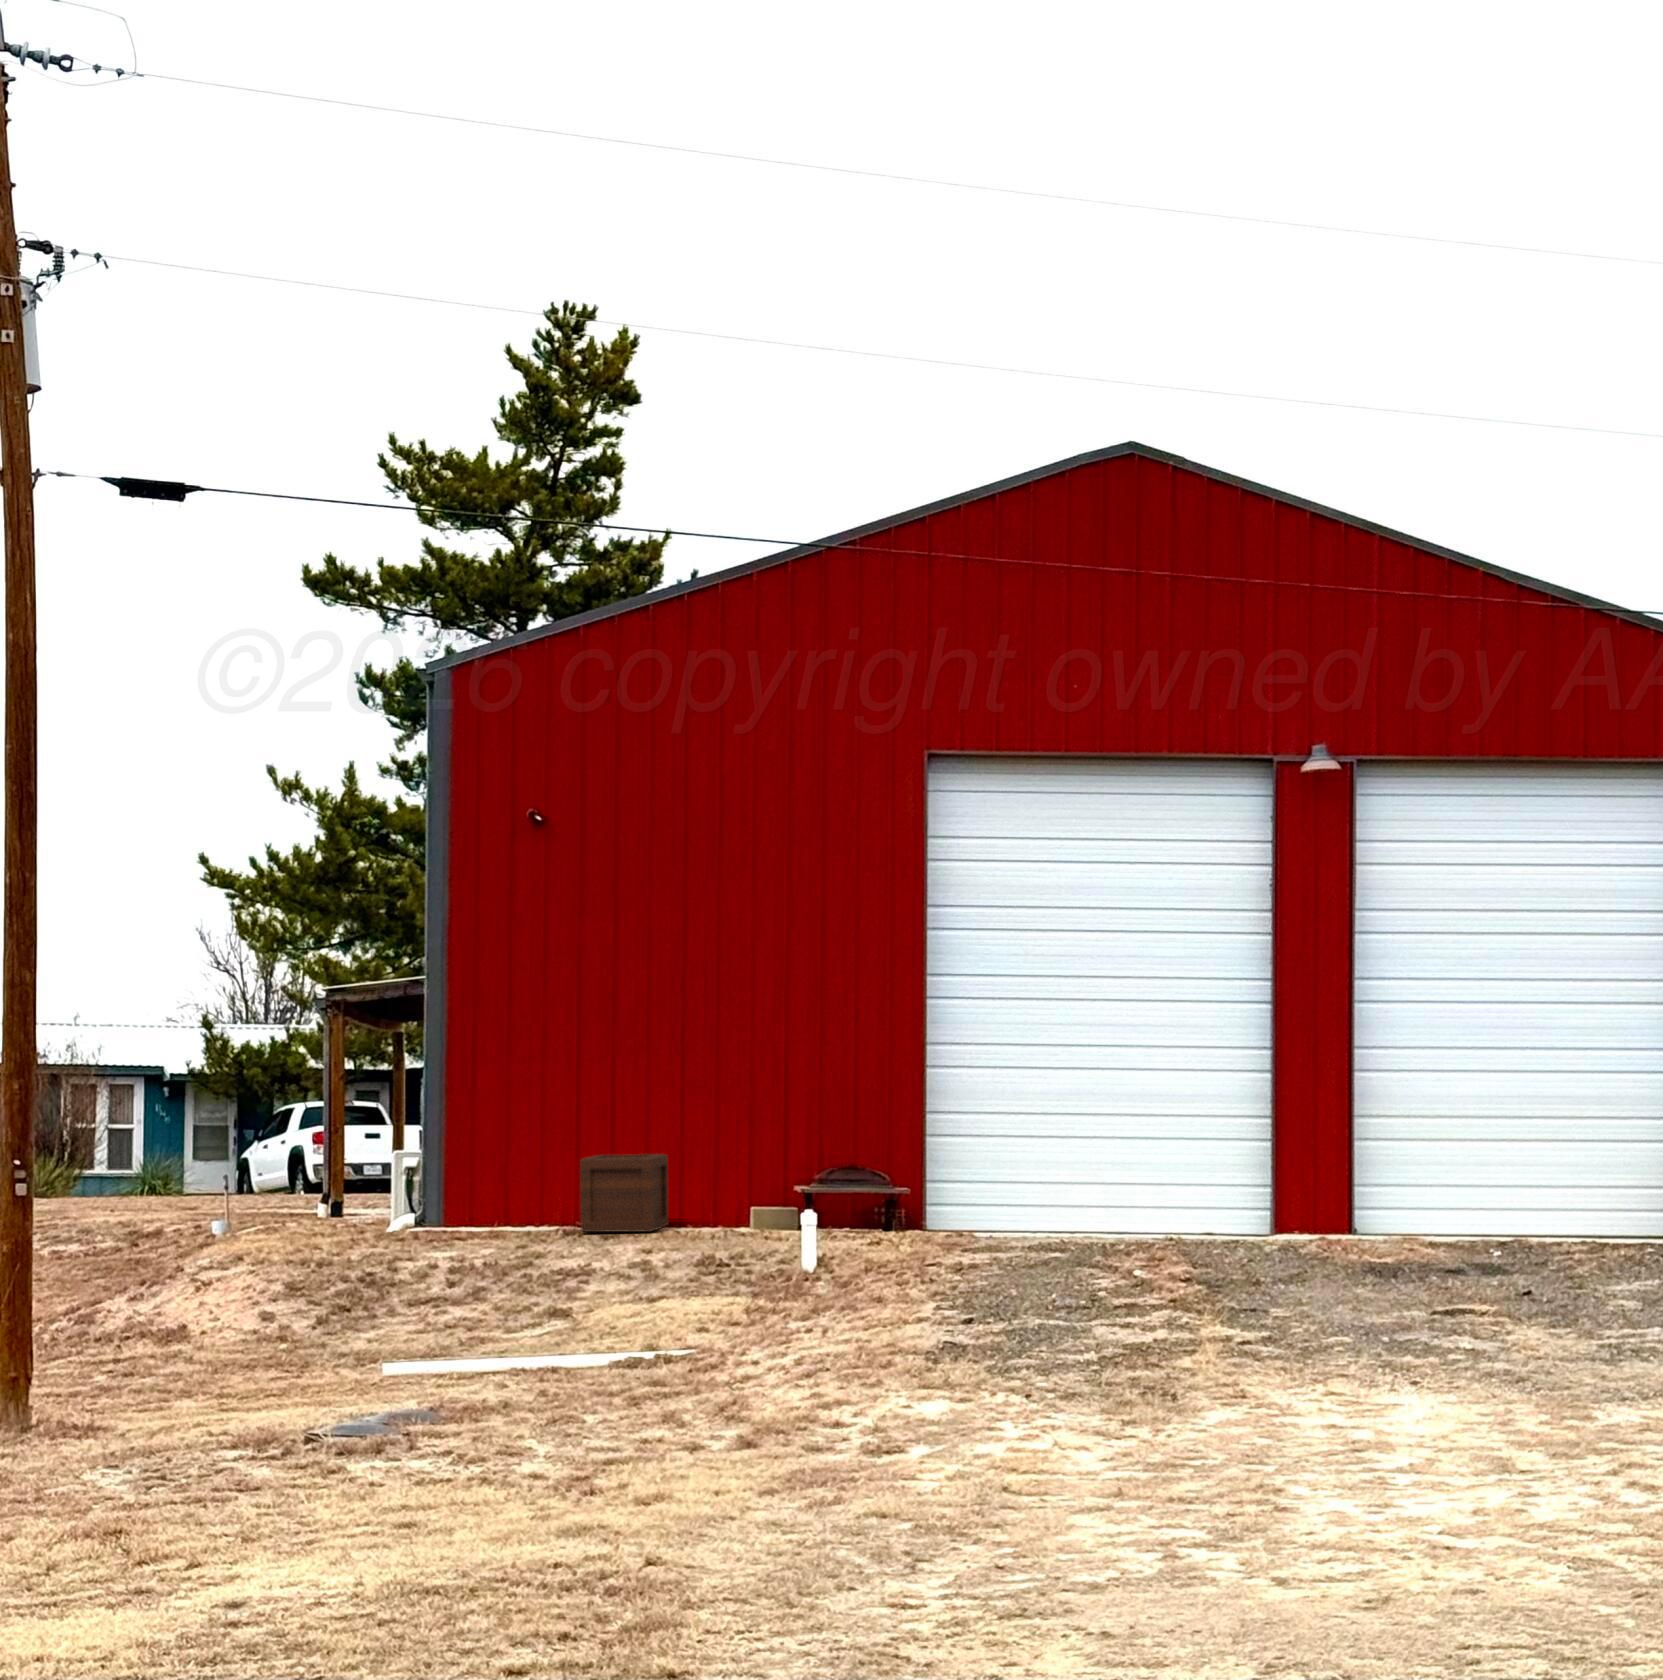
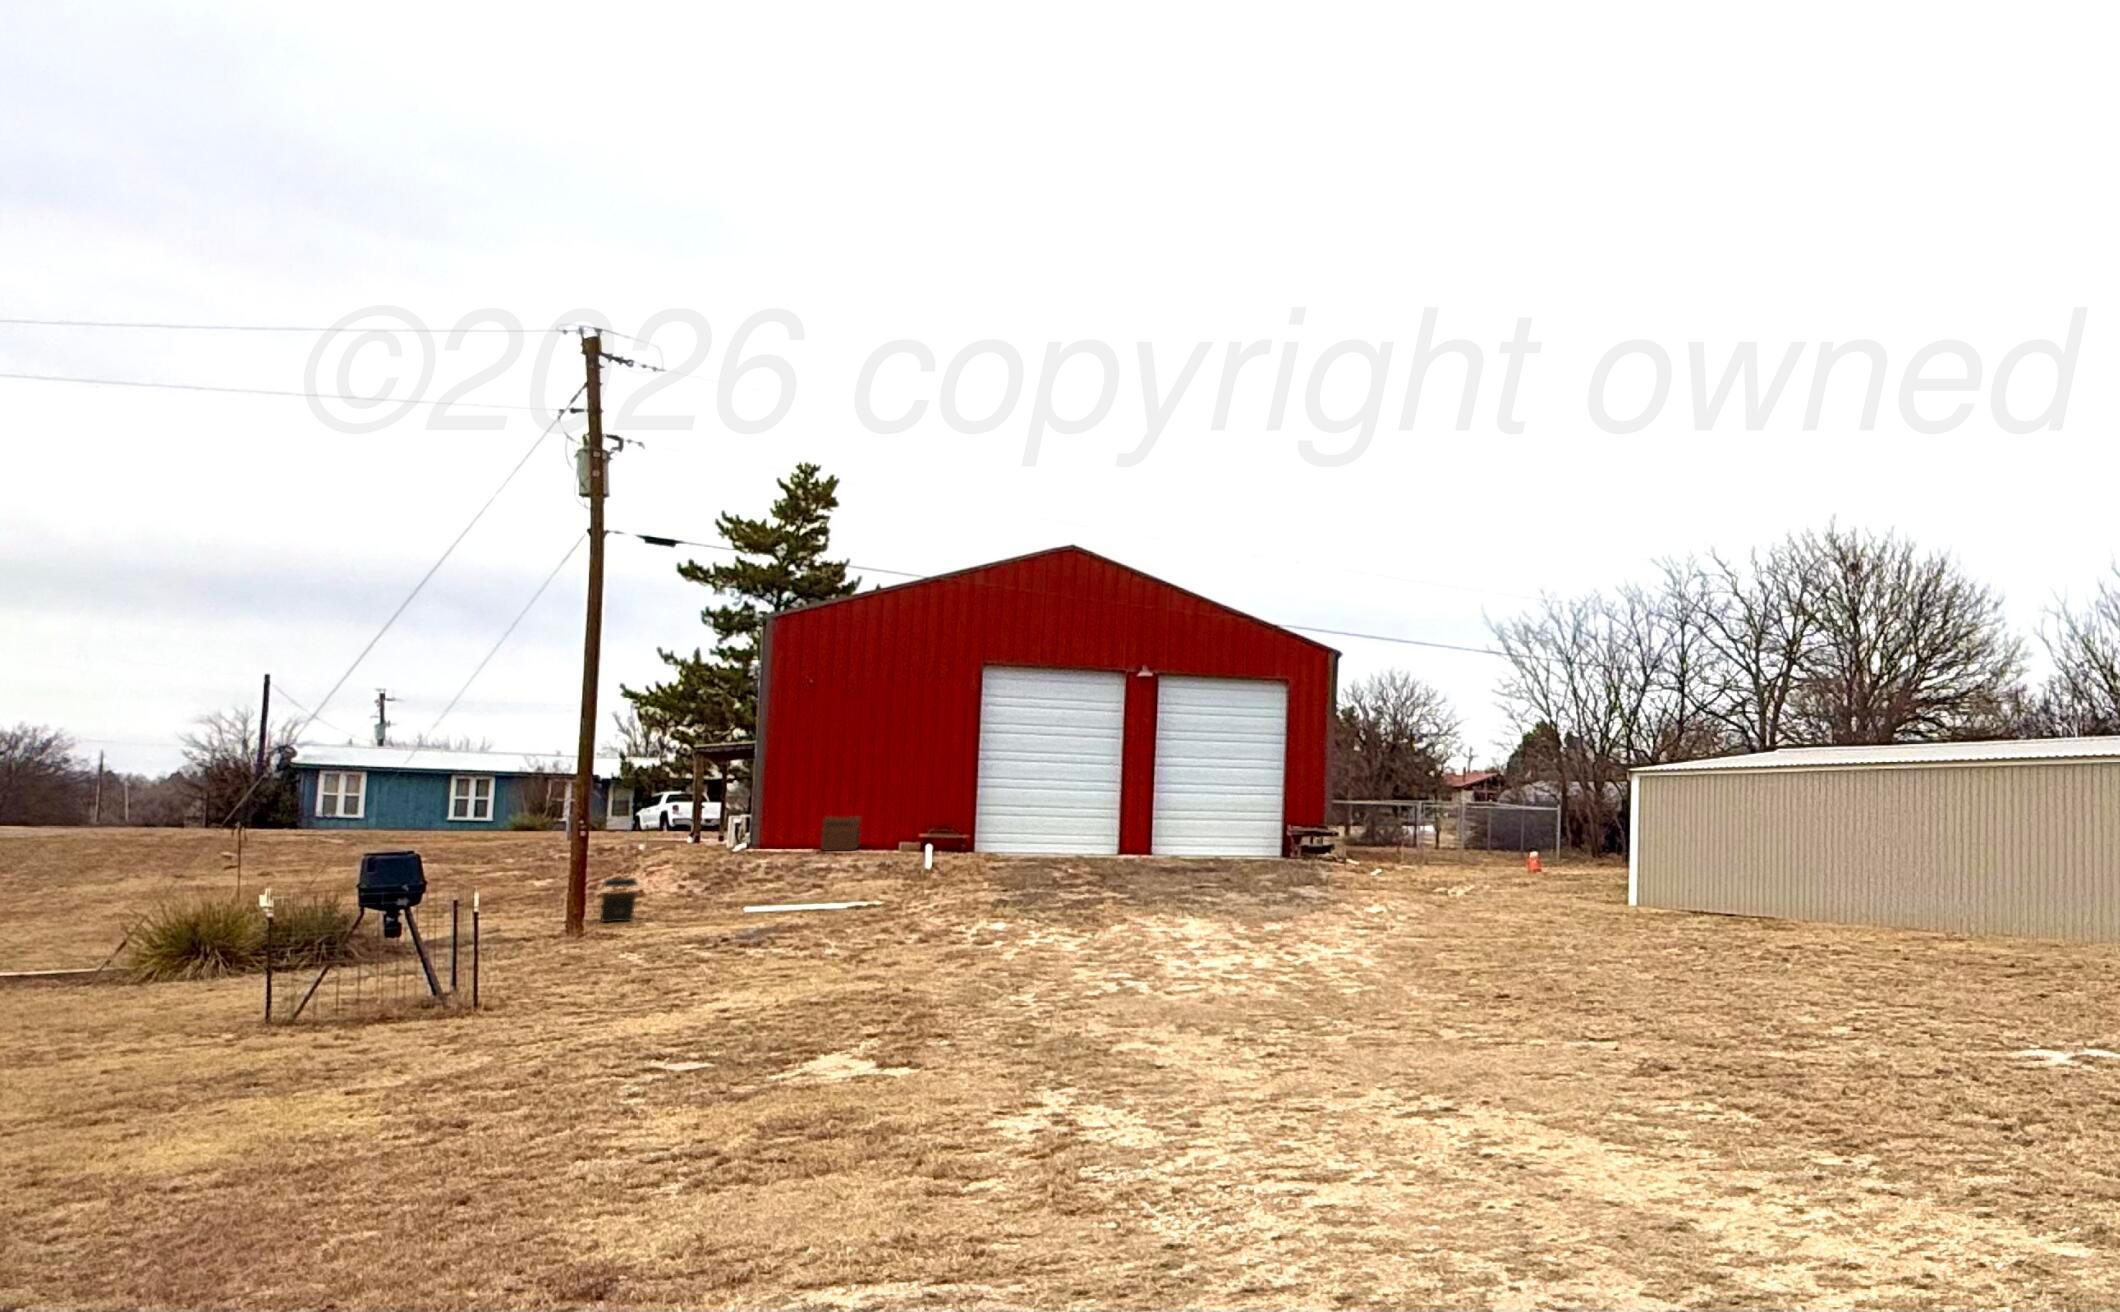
toolbox: none [33,1292,108,1397] -> present [600,878,638,922]

